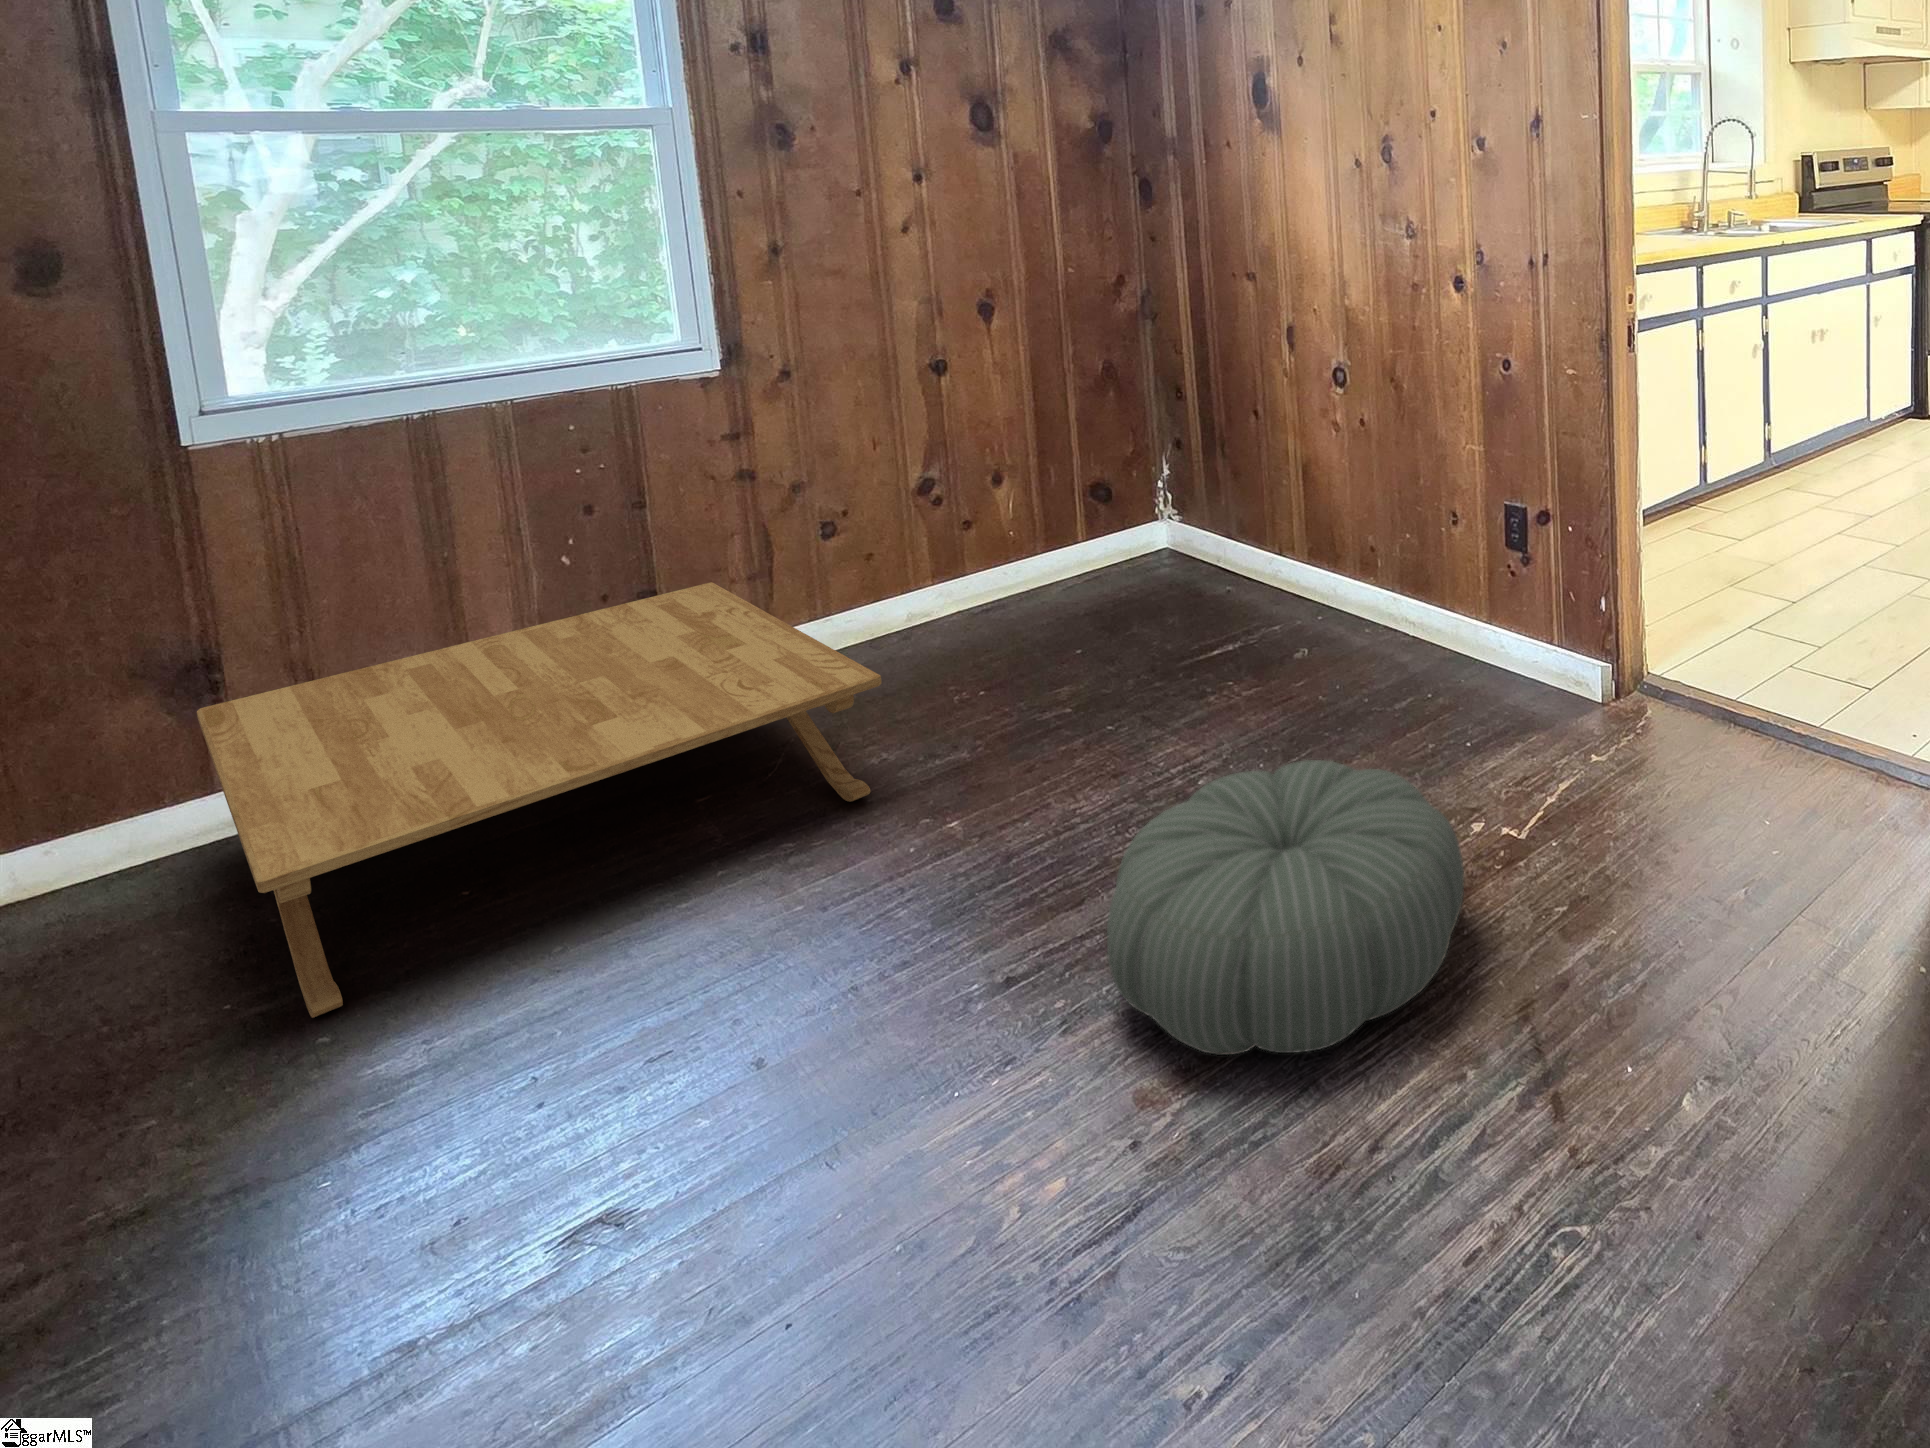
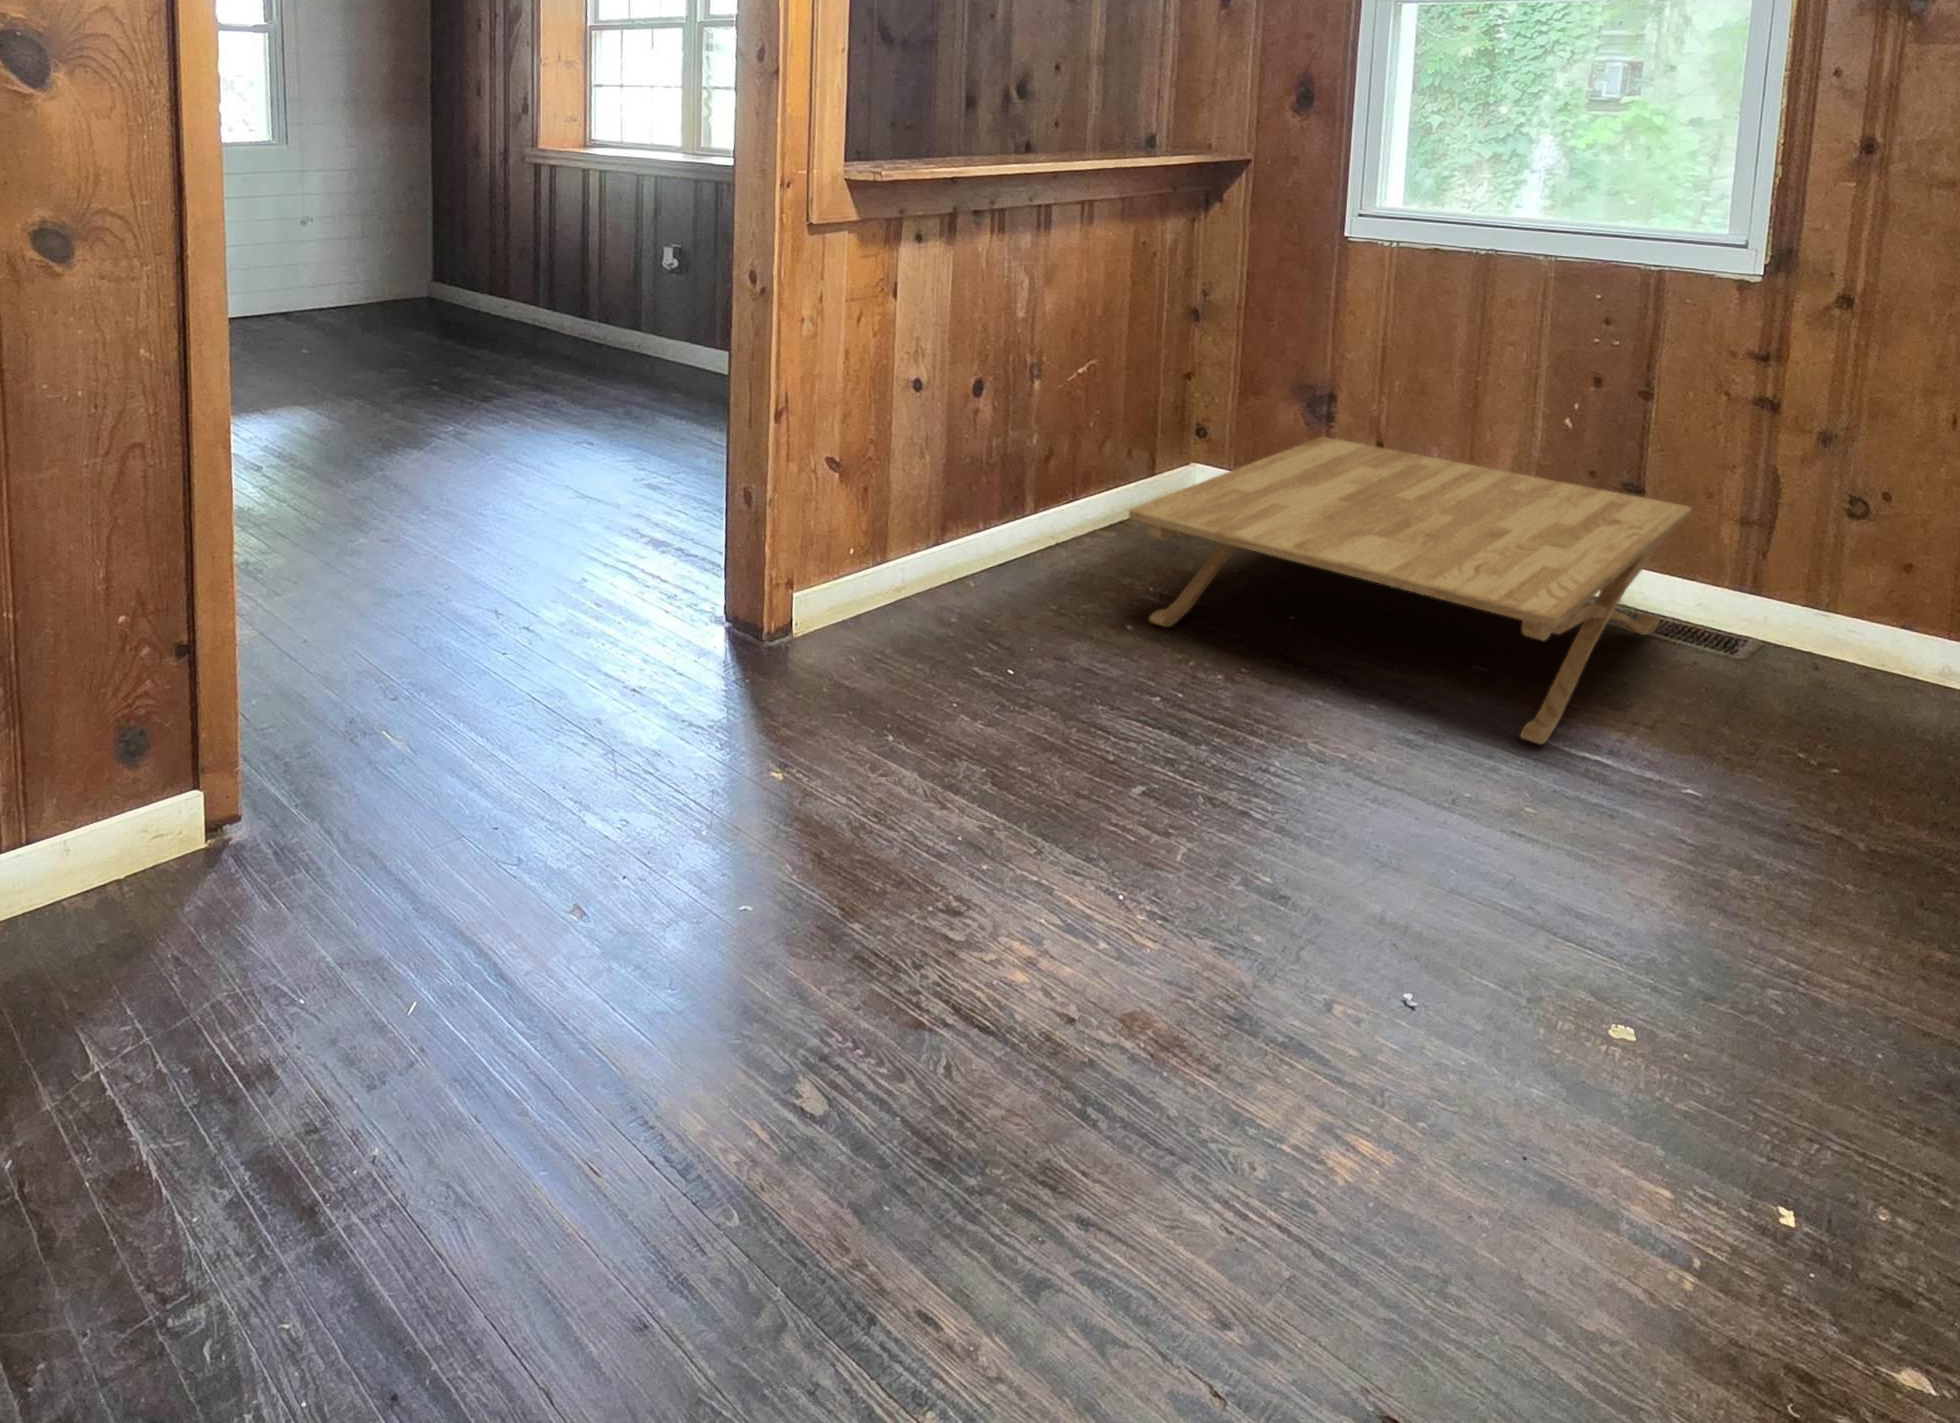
pouf: present [1107,760,1464,1055] -> none [1159,838,1699,1282]

